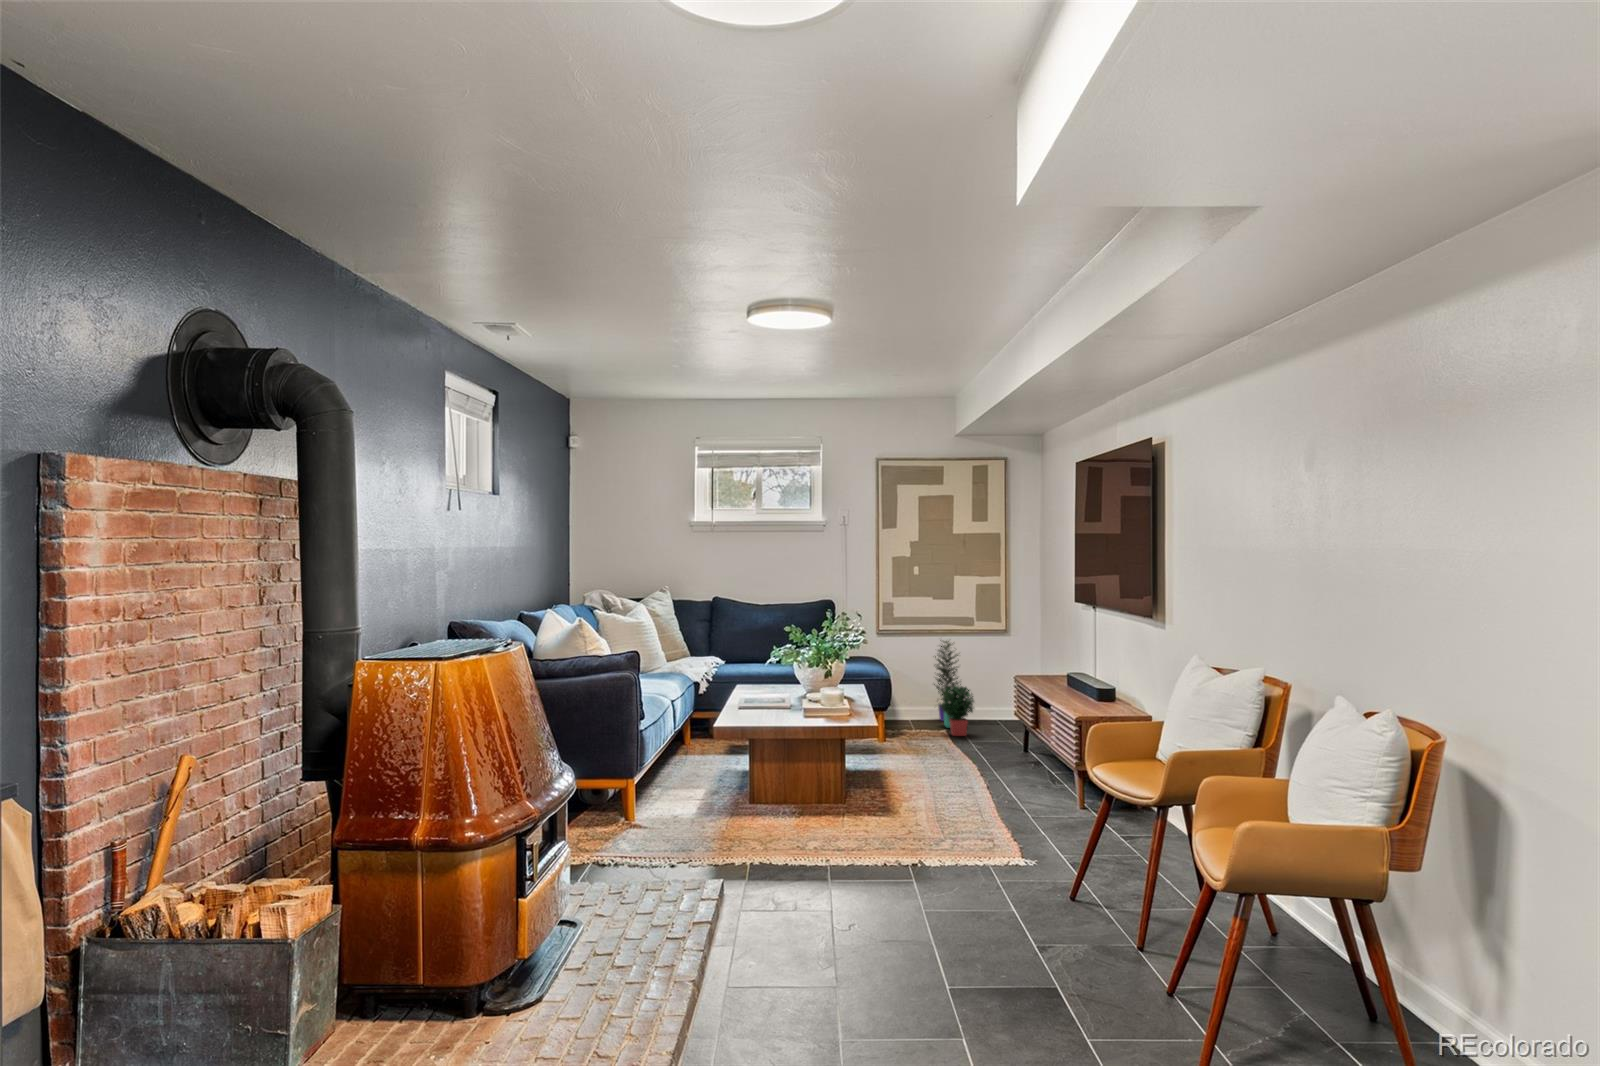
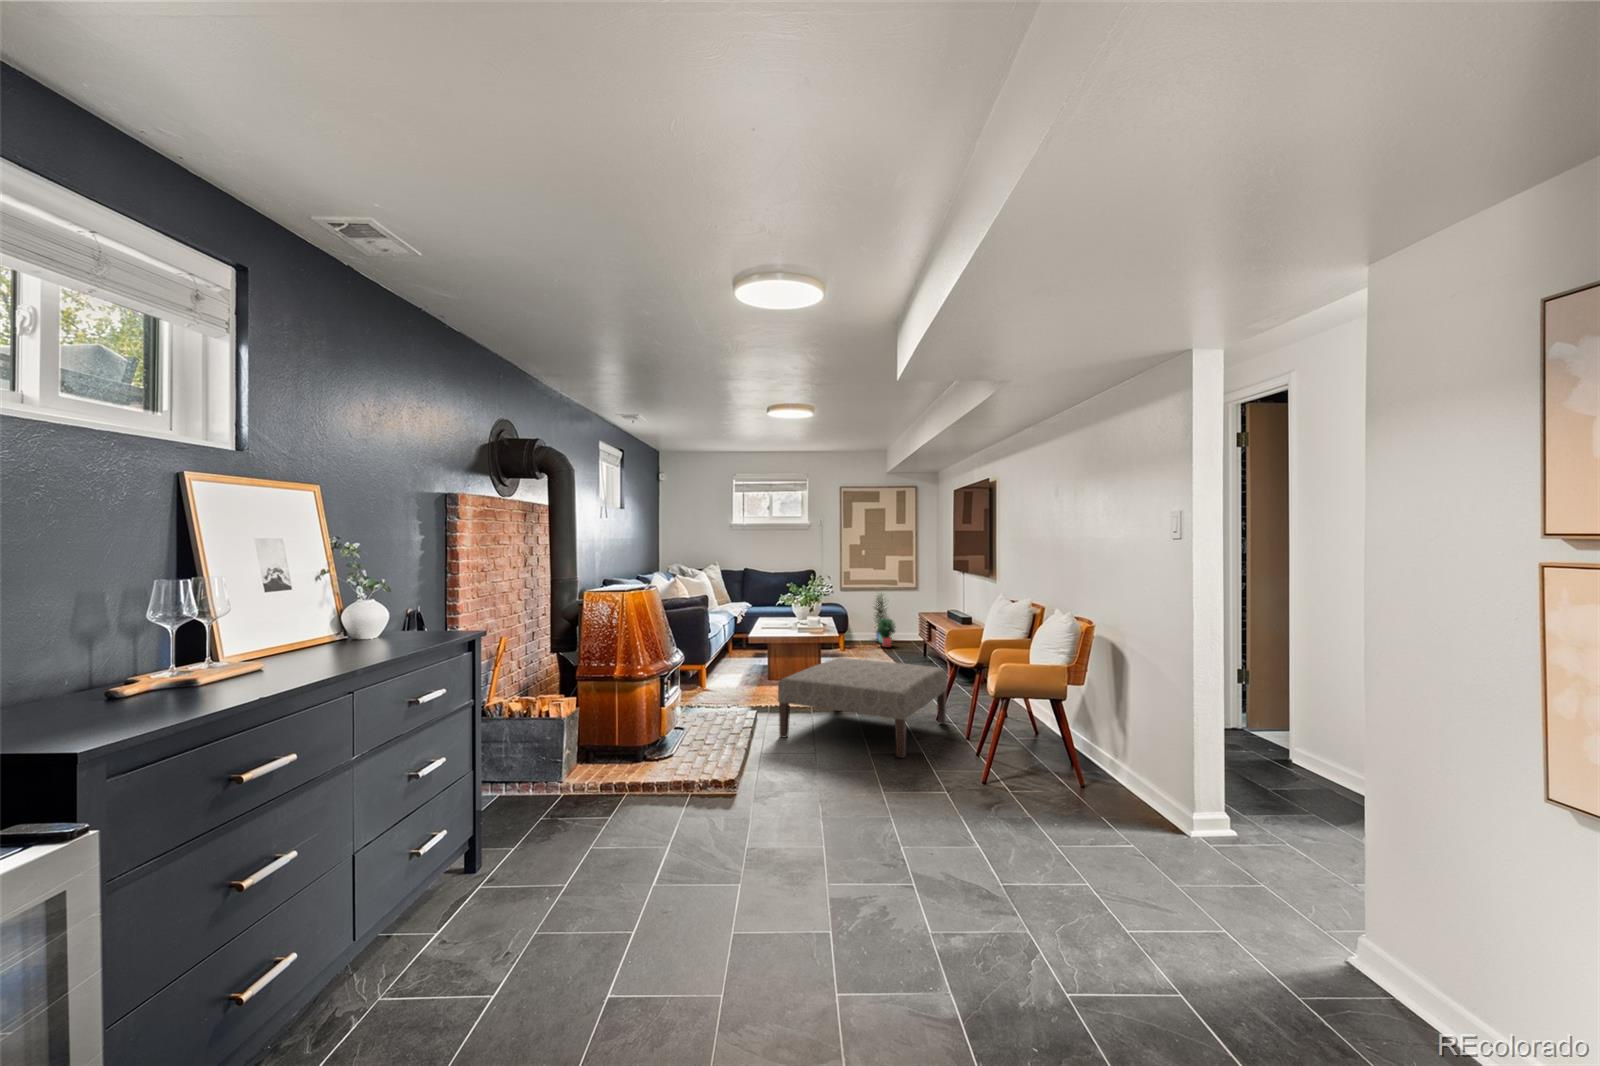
ottoman: none [763,775,1093,1001] -> present [778,658,947,758]

